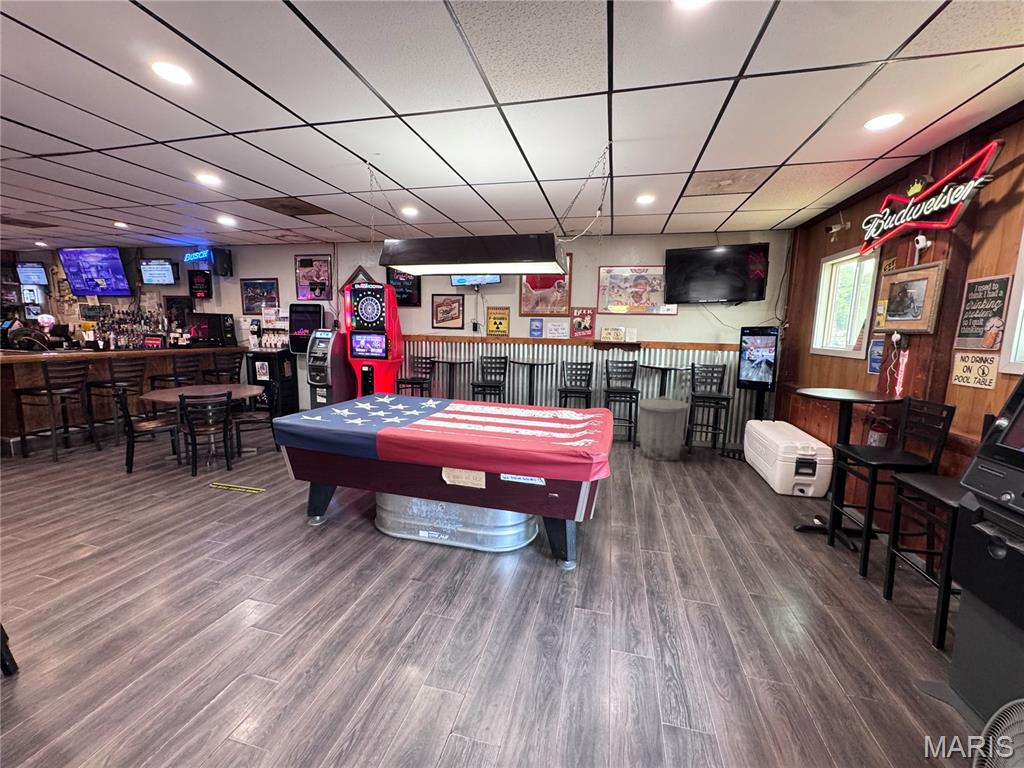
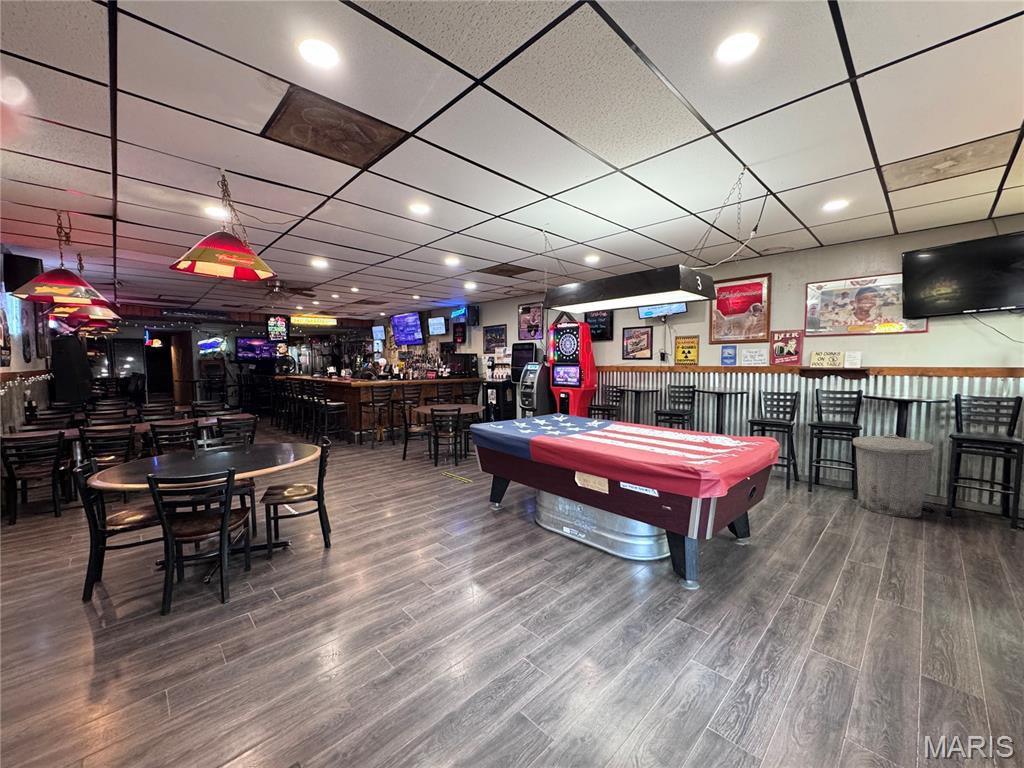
house plant: none [38,387,84,446] -> present [371,405,386,440]

